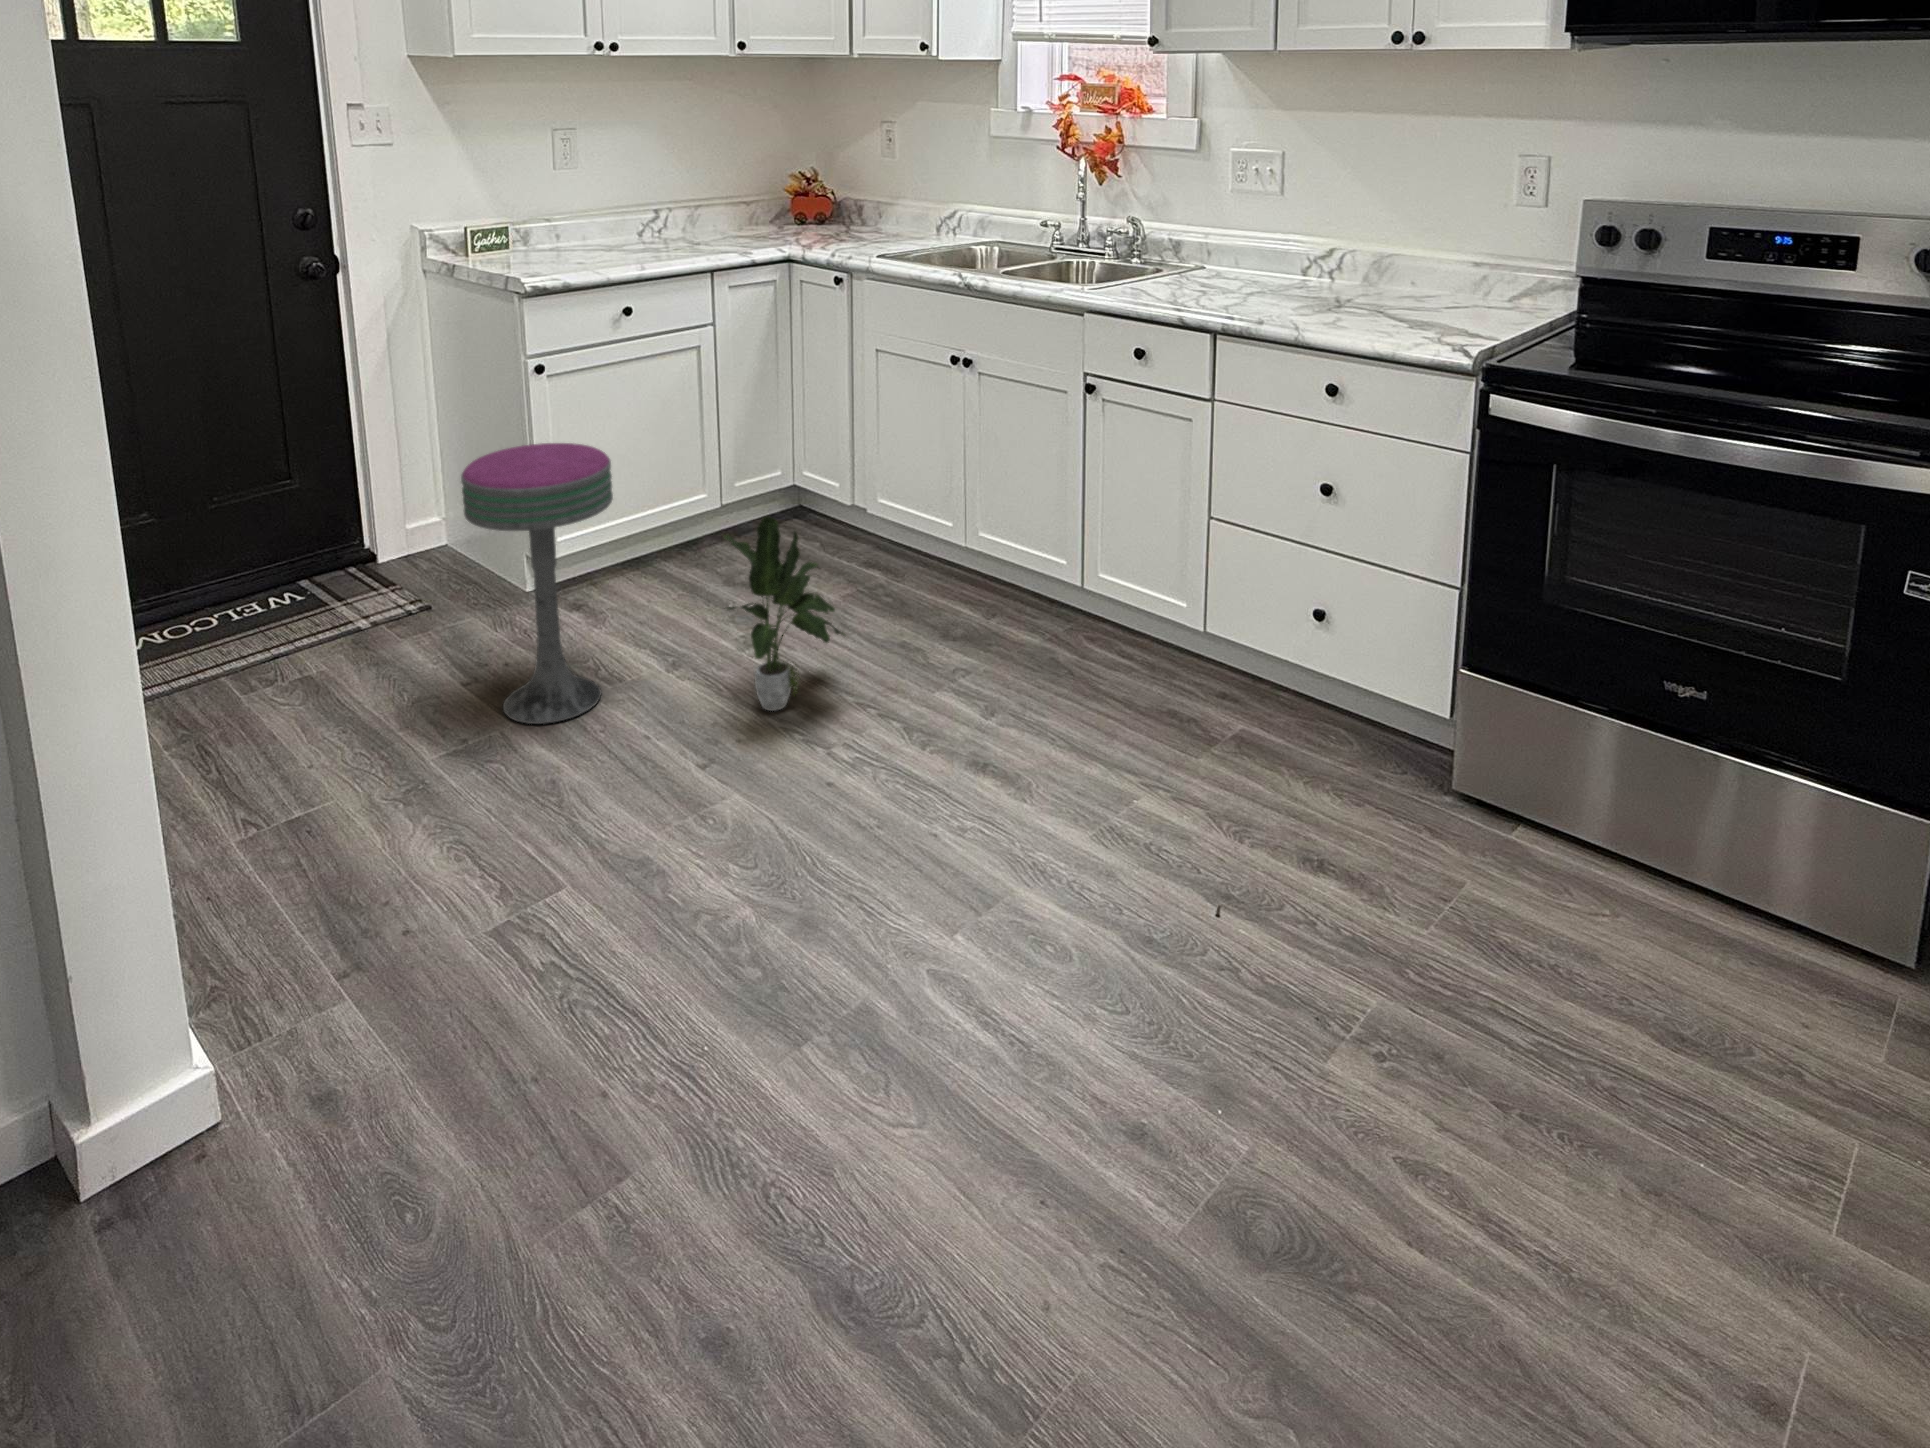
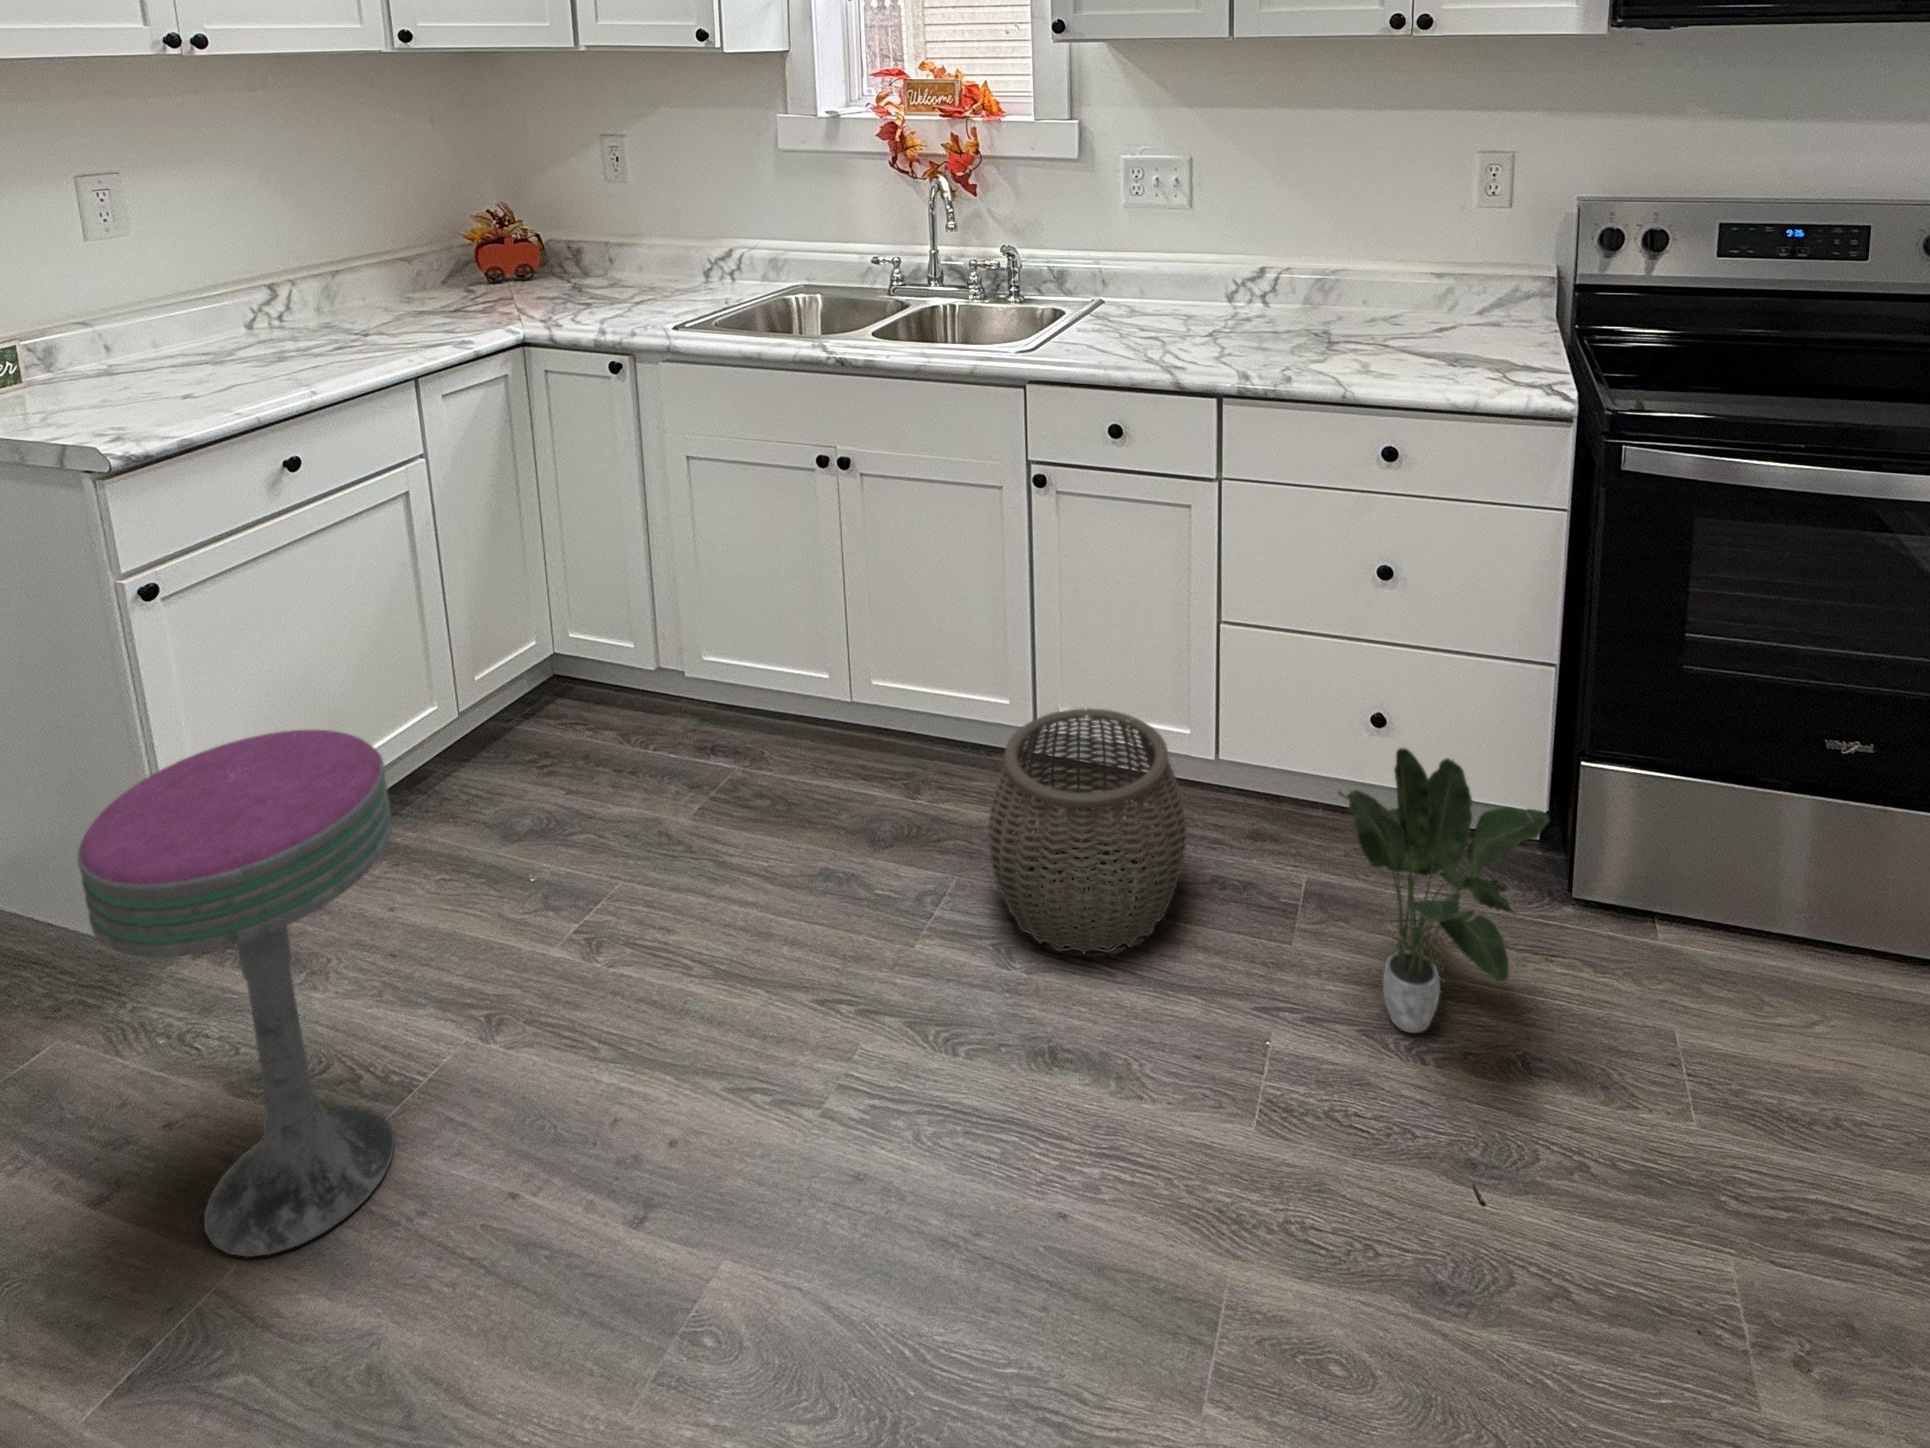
potted plant: present [725,516,845,711] -> present [1338,748,1549,1033]
woven basket: none [988,557,1139,727] -> present [988,709,1187,954]

